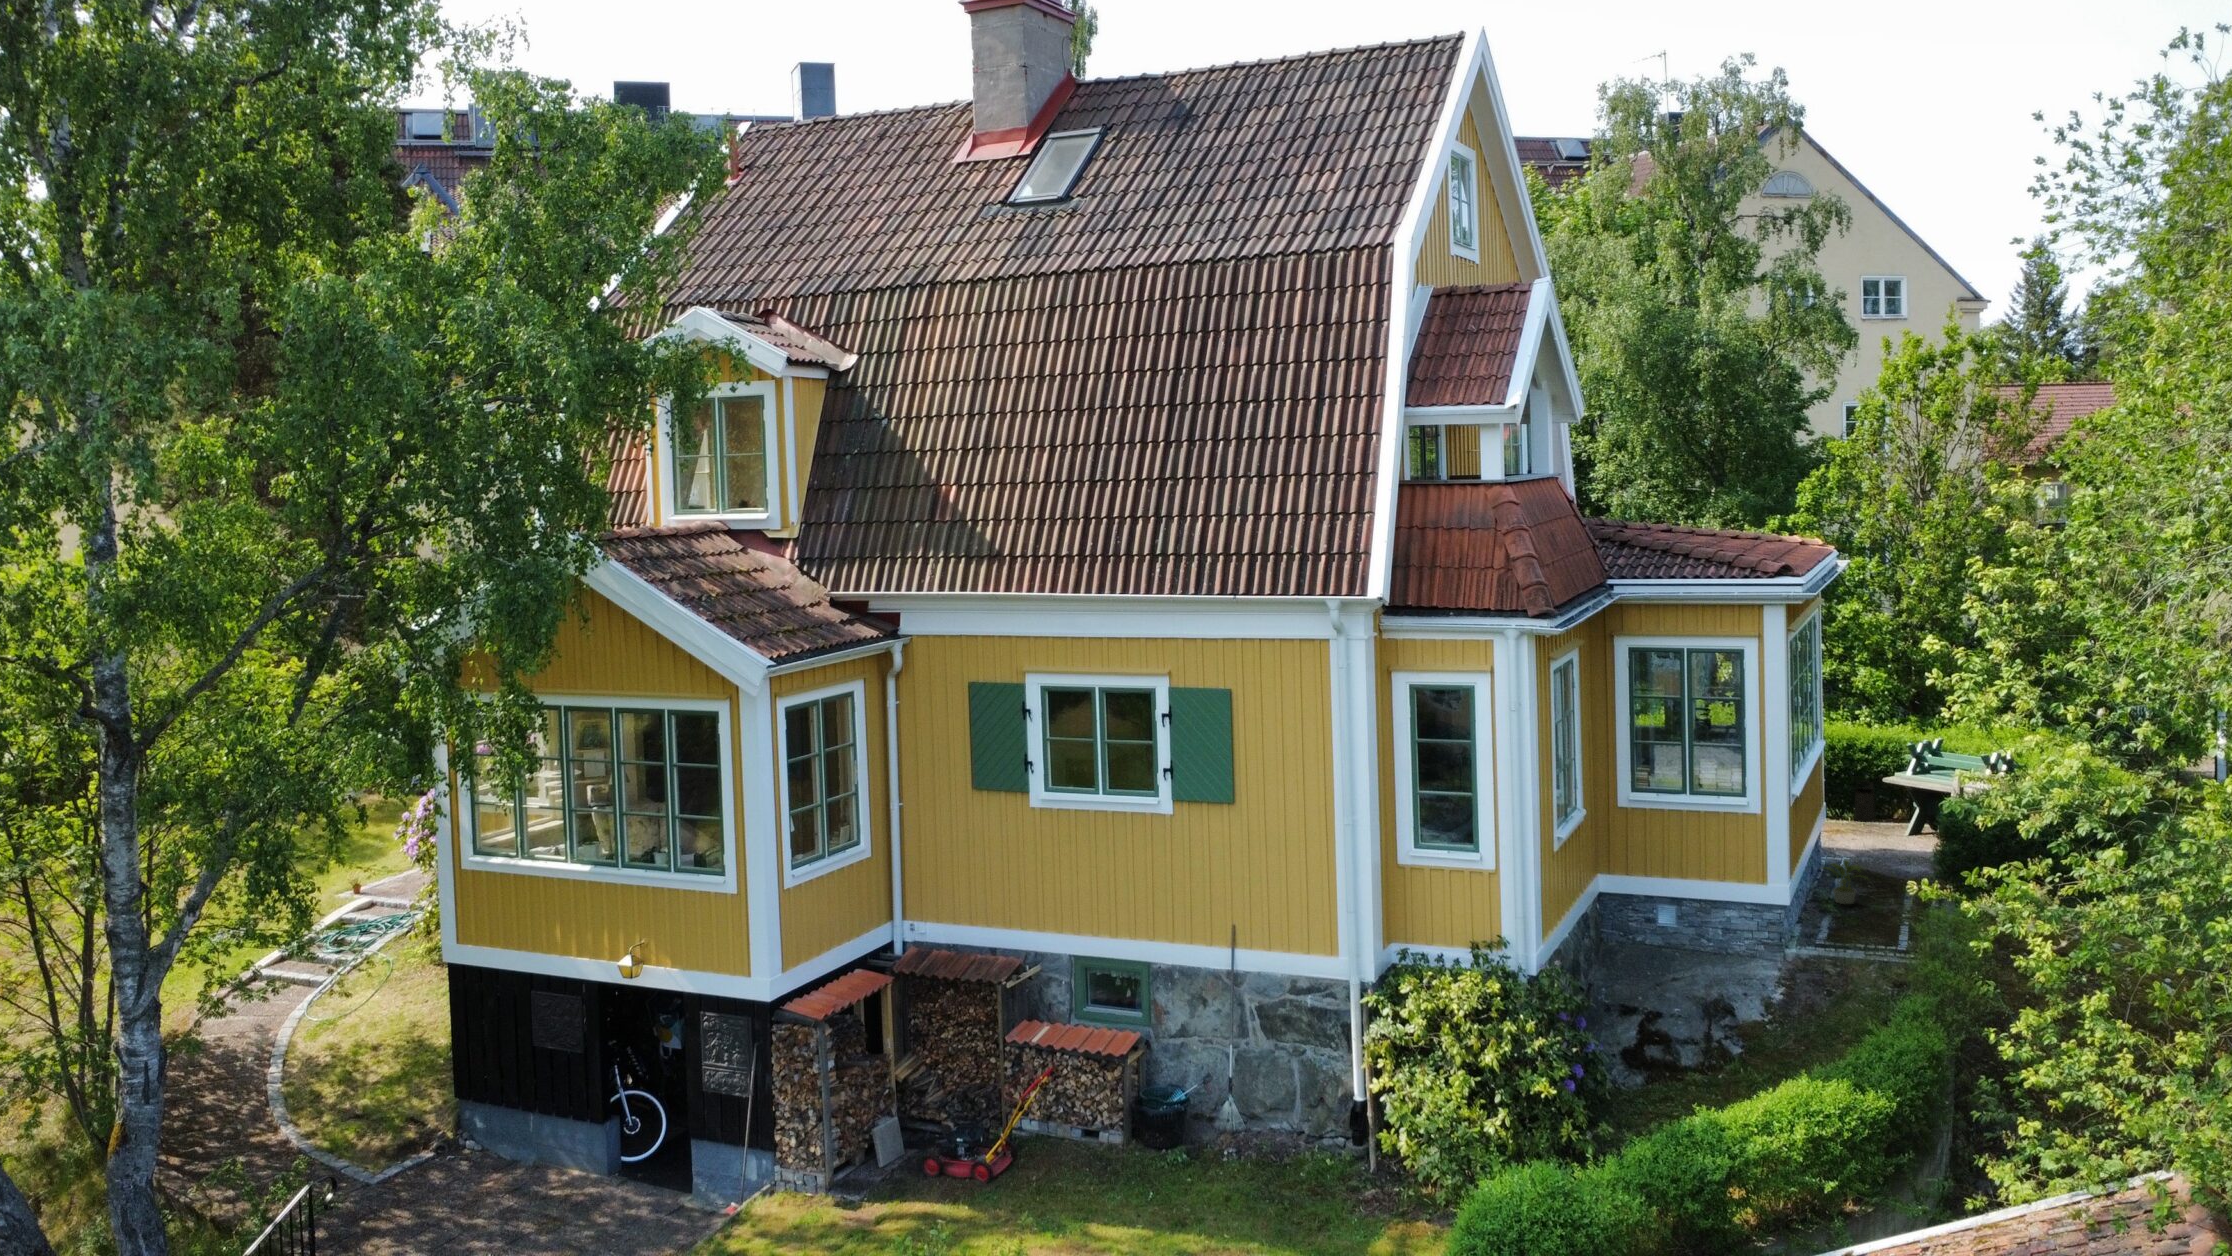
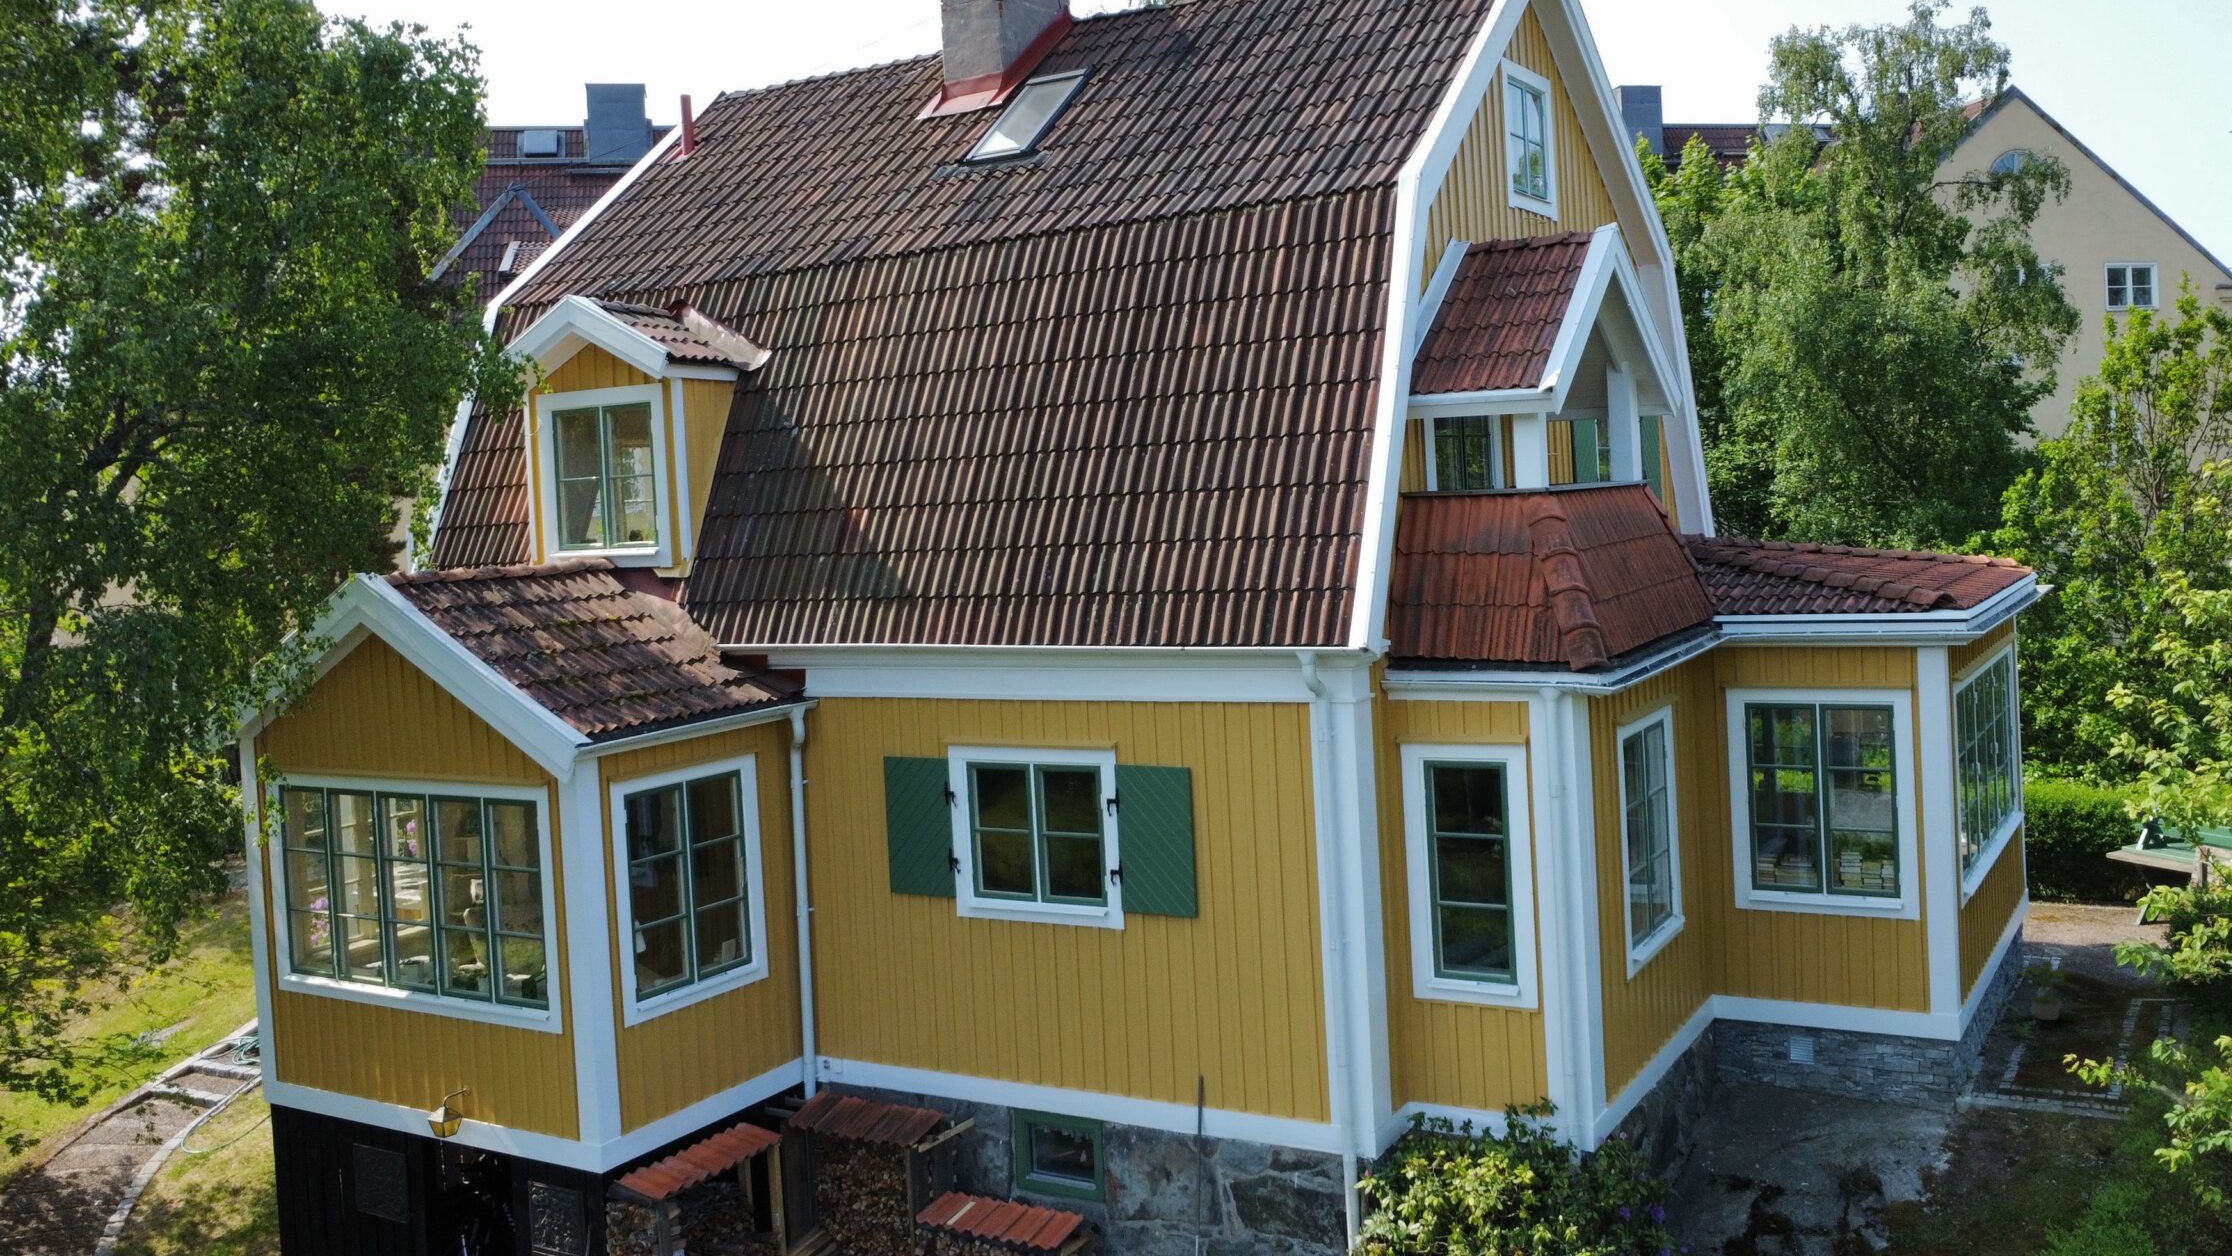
watering can: present [1854,782,1875,822] -> none [2070,848,2098,900]

